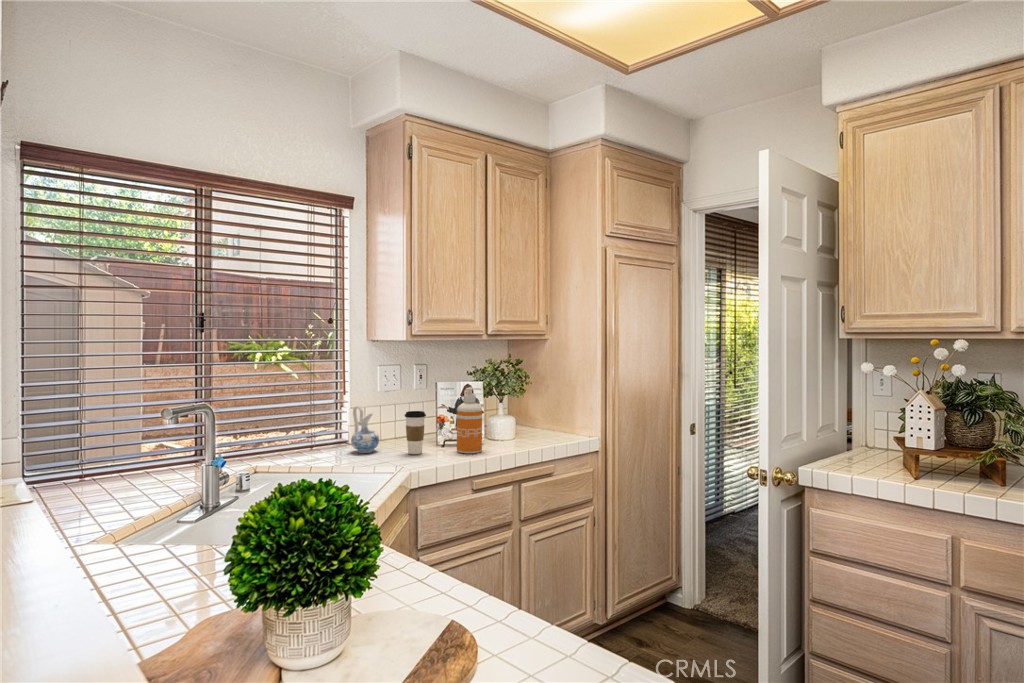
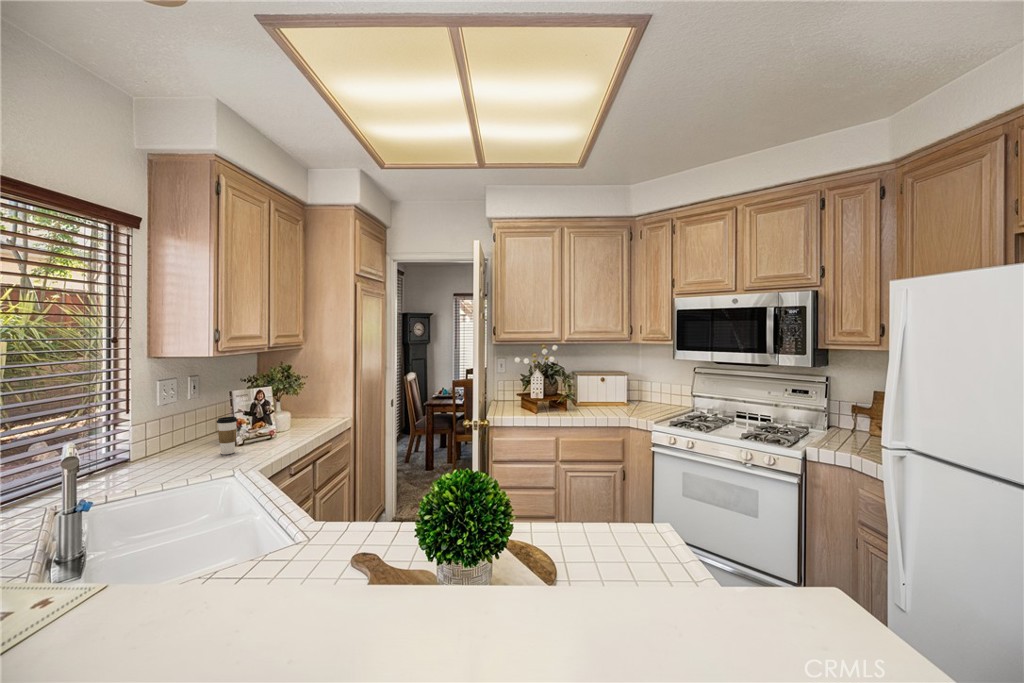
soap dispenser: present [457,388,482,453] -> none [263,392,286,446]
ceramic pitcher: present [351,406,379,453] -> none [155,420,187,463]

